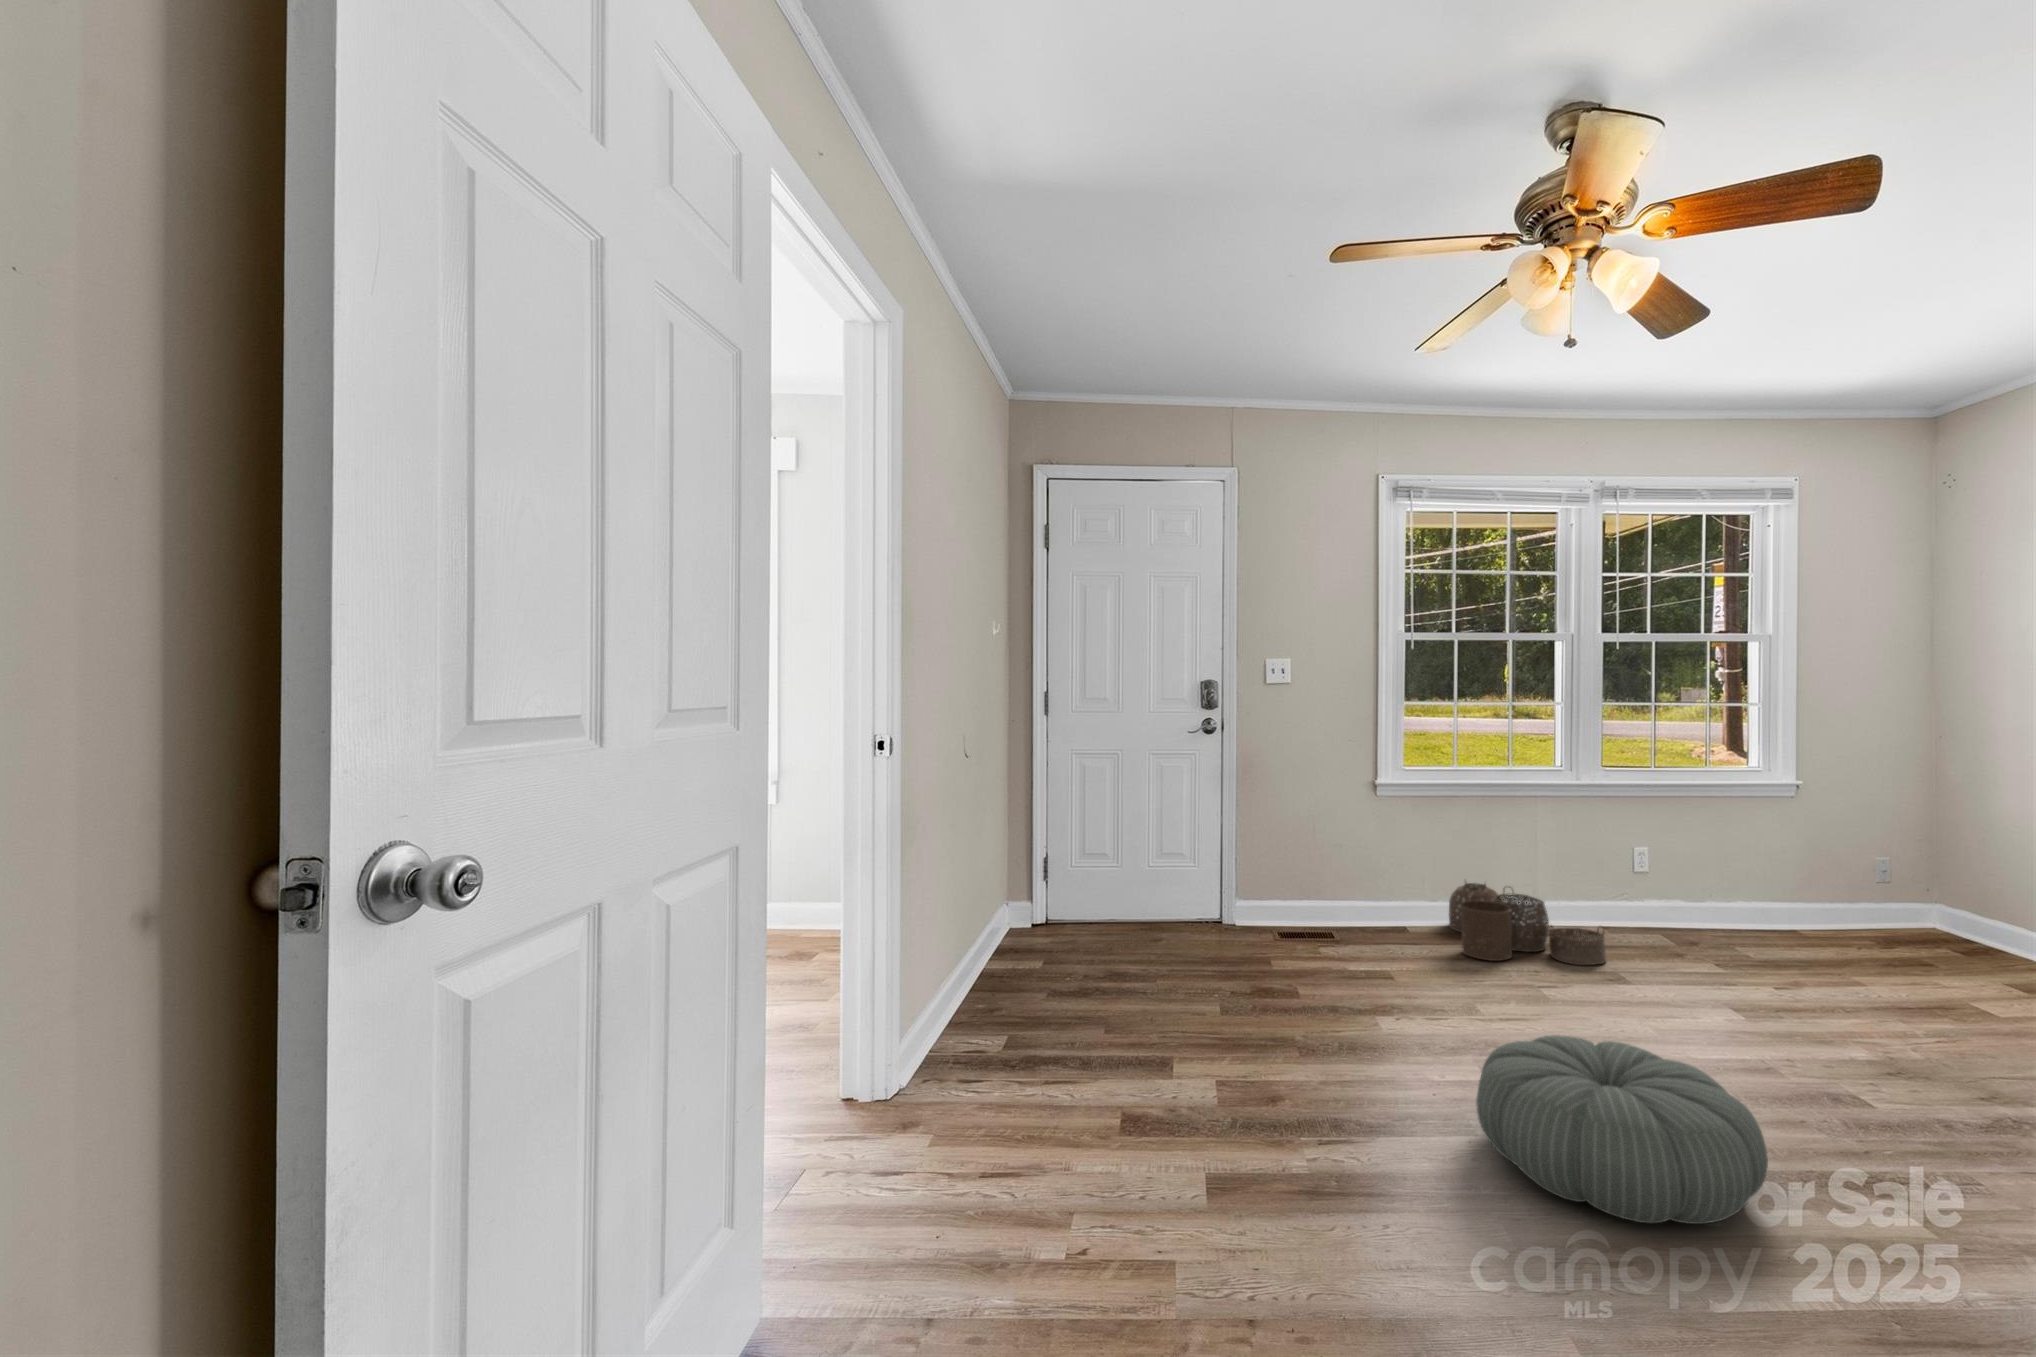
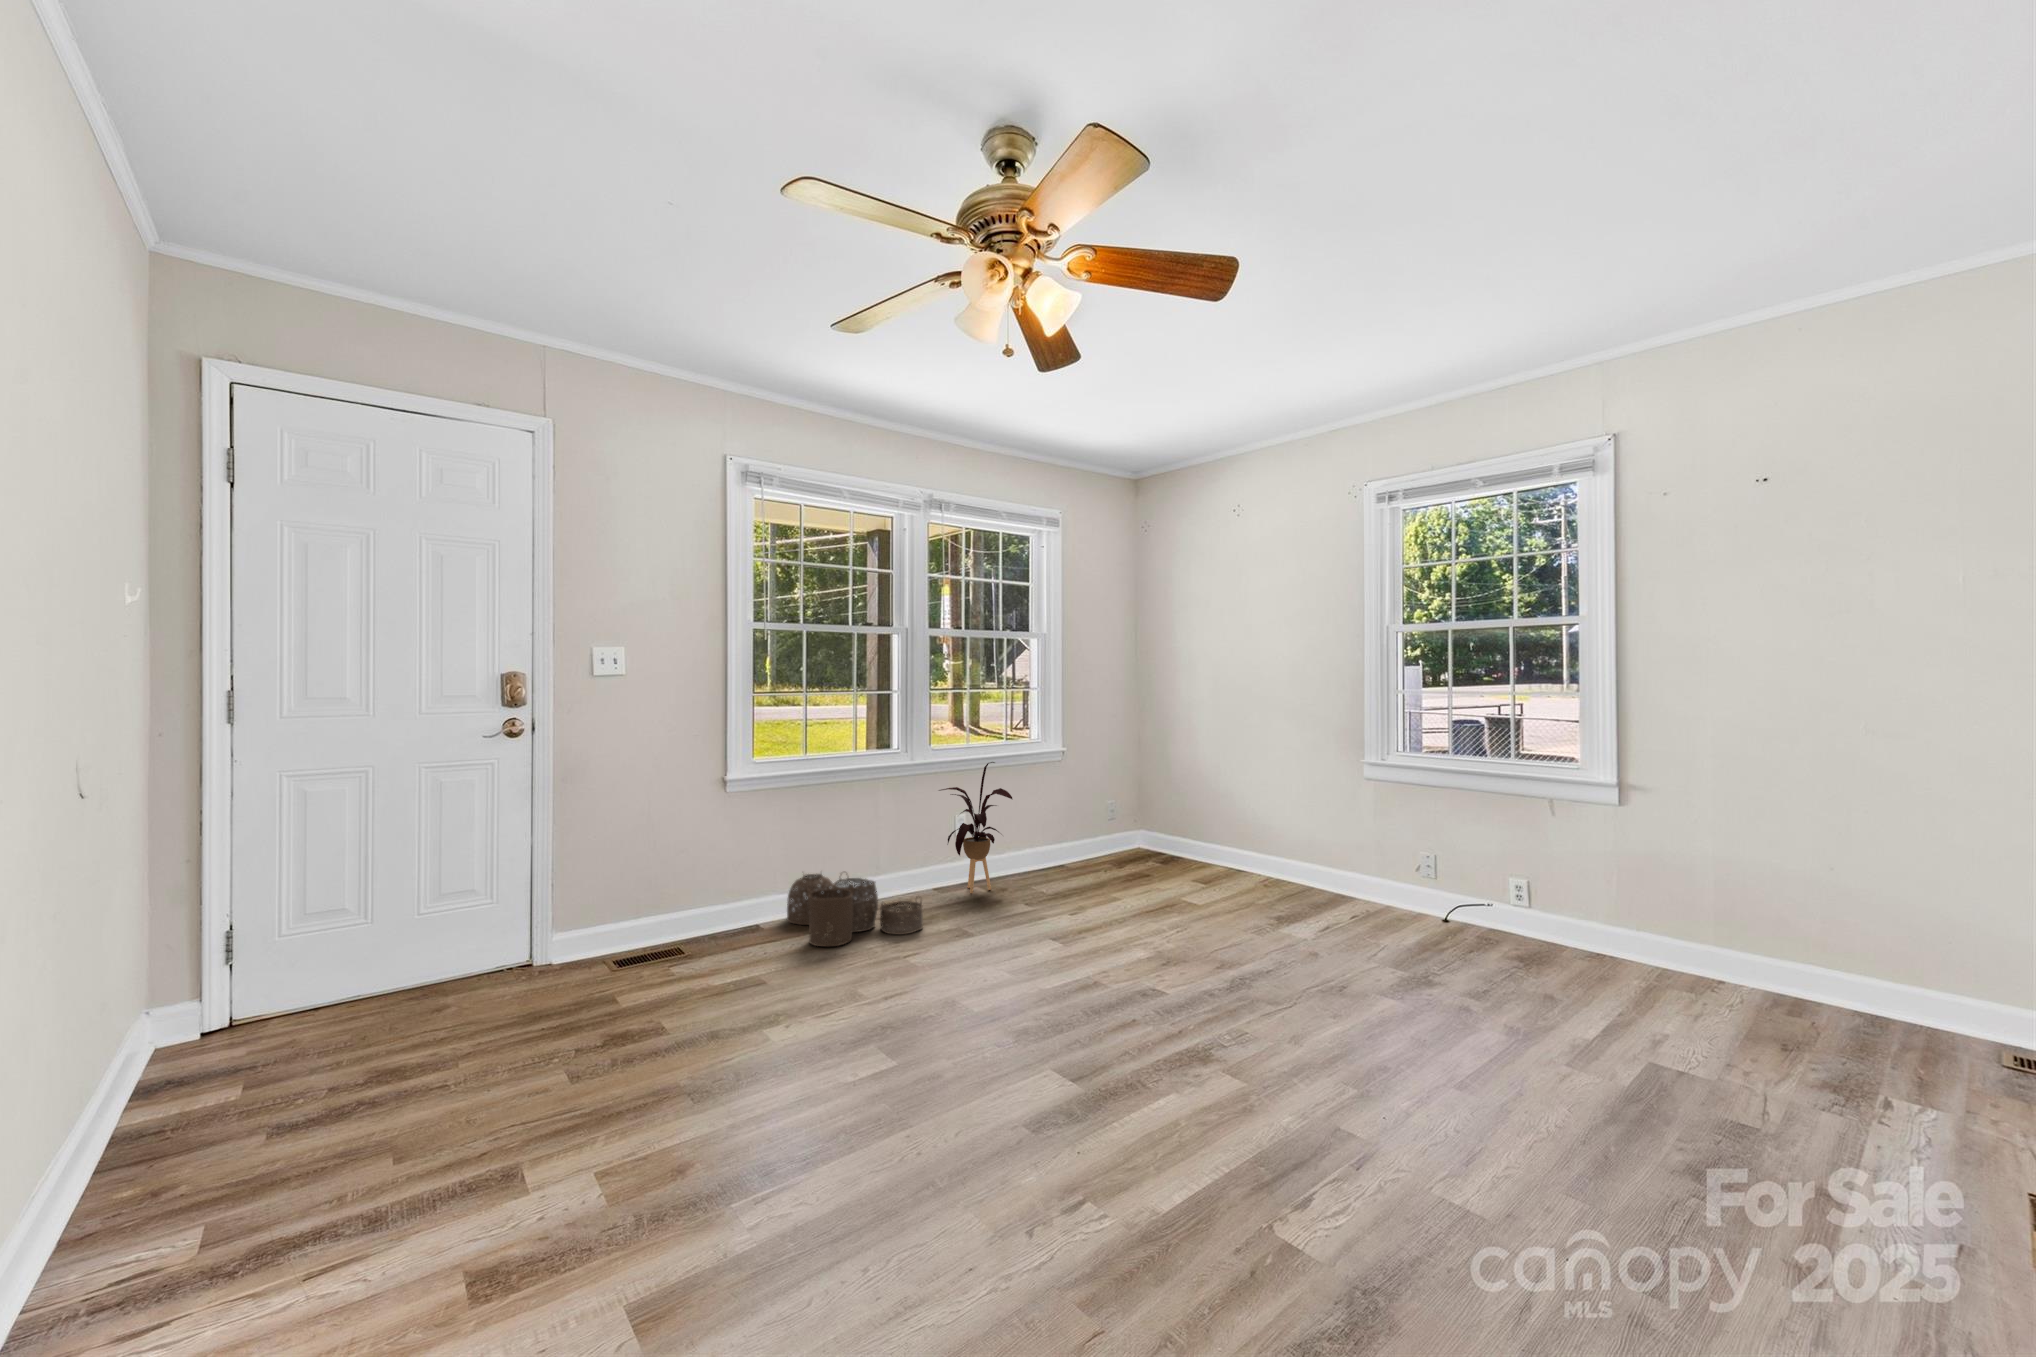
house plant: none [1642,779,1752,937] -> present [939,762,1012,893]
pouf: present [1476,1035,1768,1224] -> none [896,991,1111,1153]

